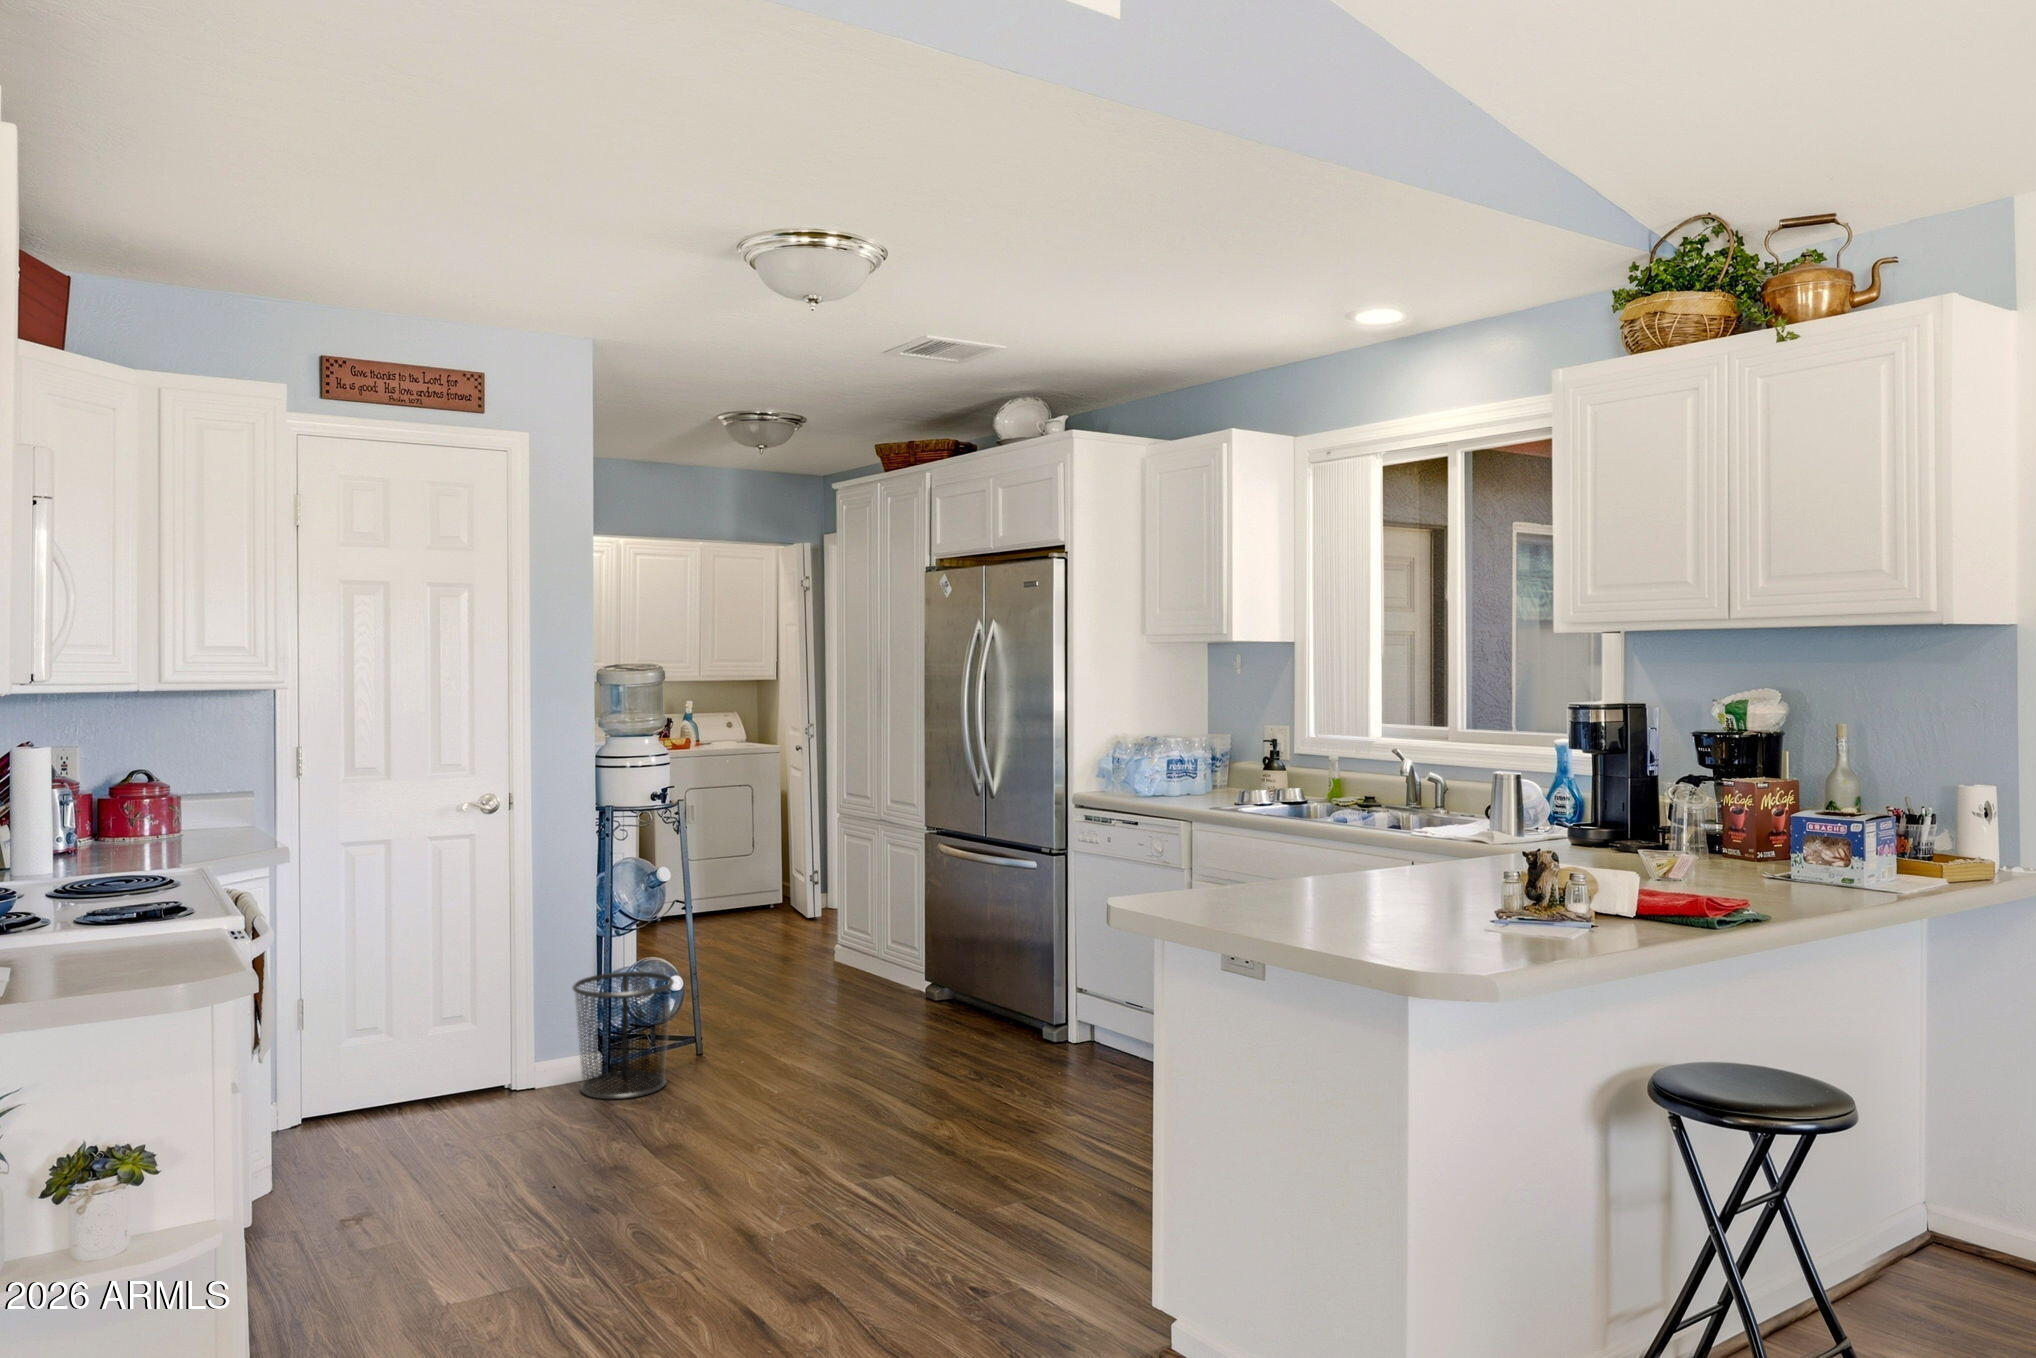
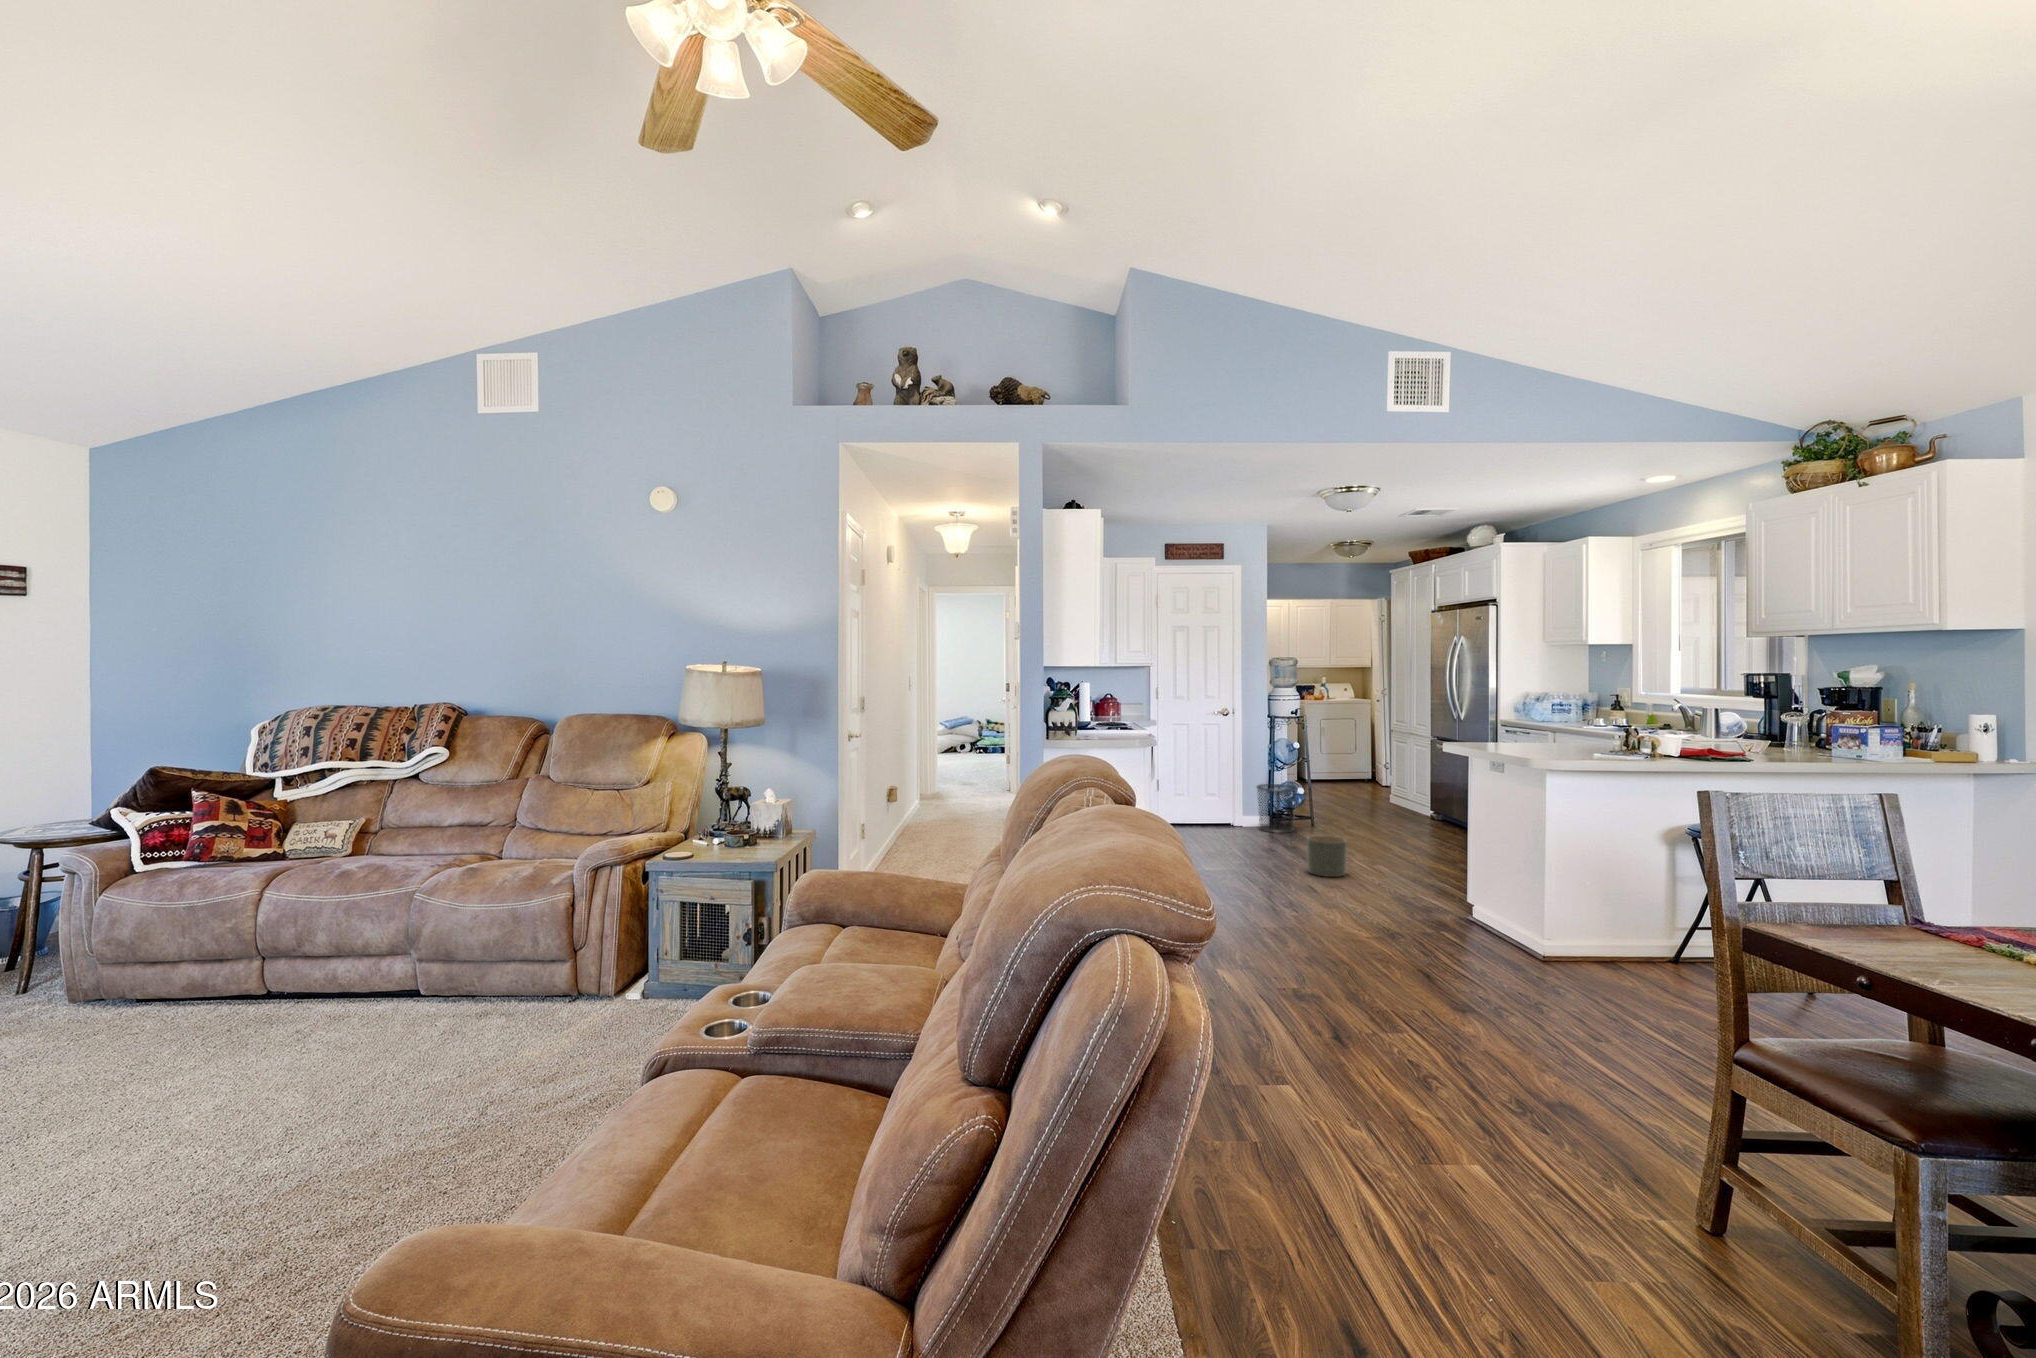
planter: none [731,1137,831,1262] -> present [1307,835,1347,877]

